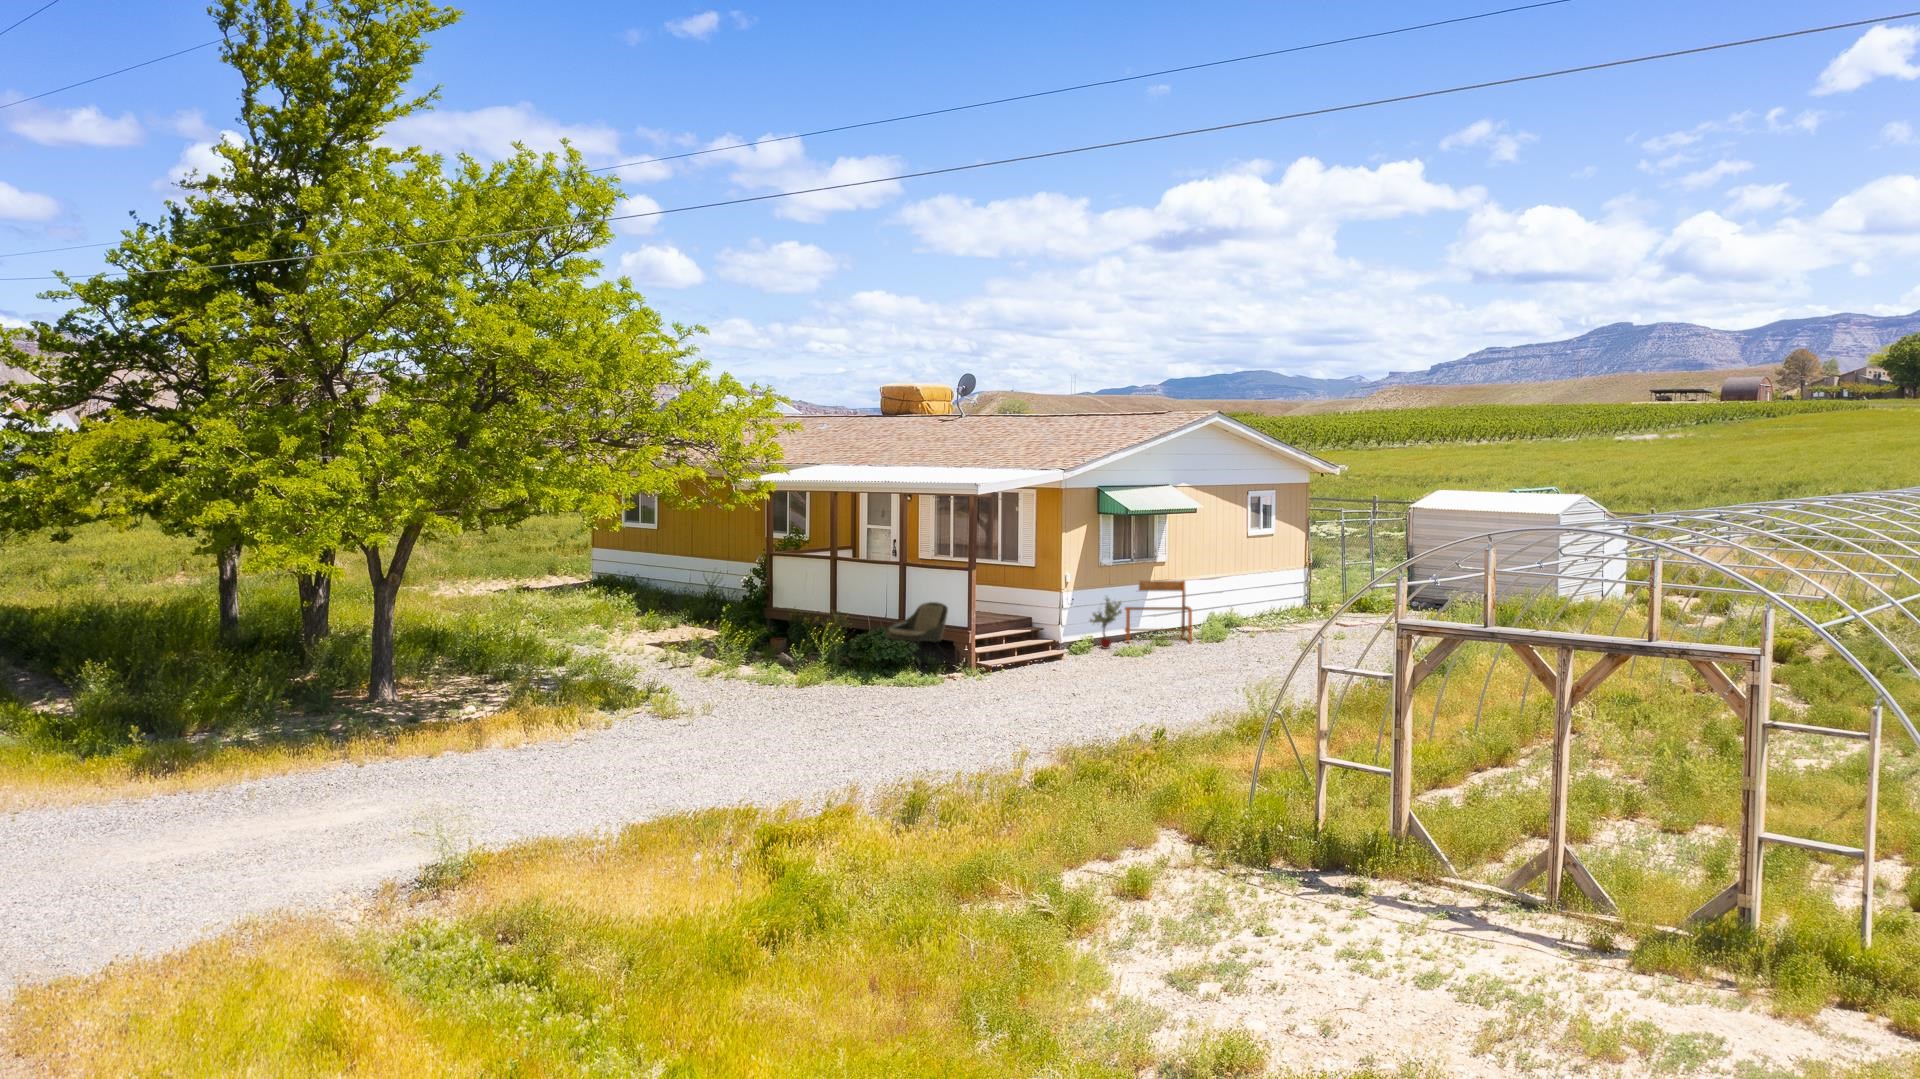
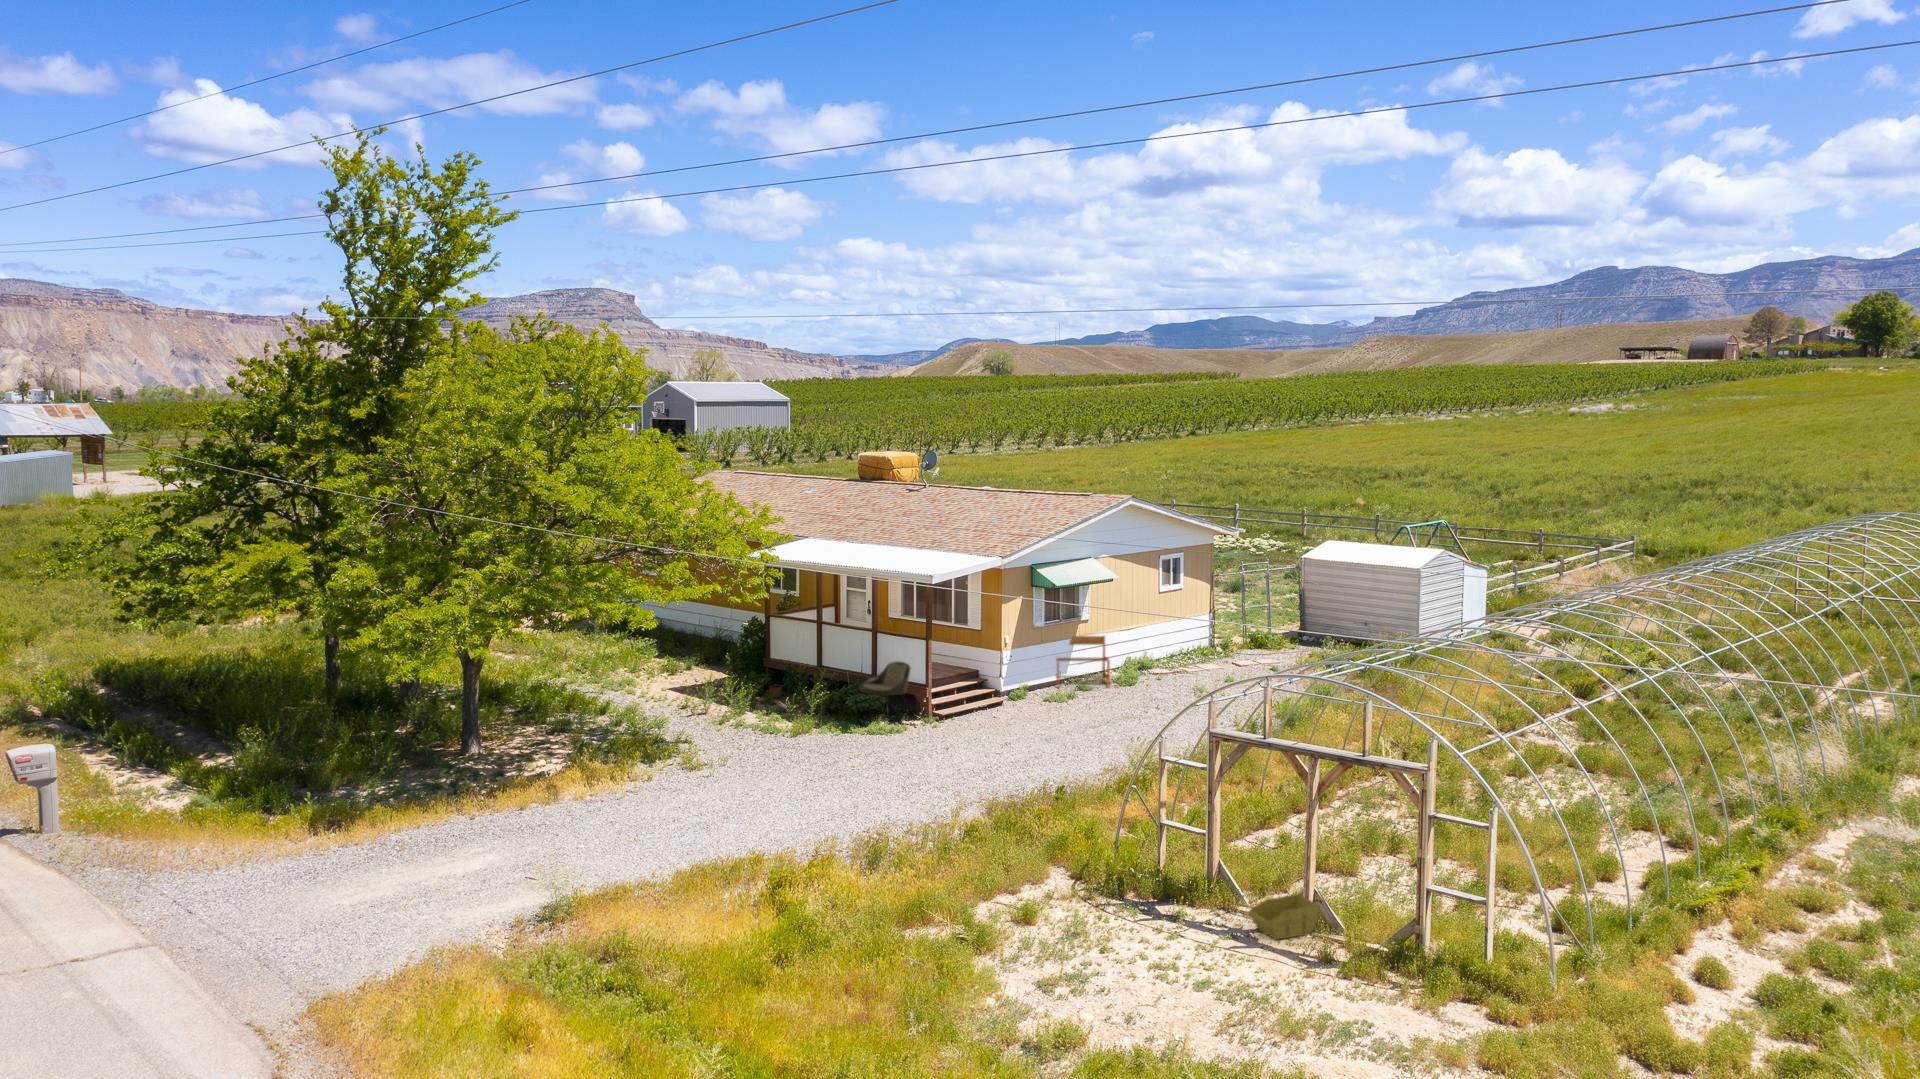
potted tree: present [1090,598,1122,649] -> none [1025,650,1053,694]
storage bin: none [1470,855,1579,919] -> present [1249,894,1320,940]

